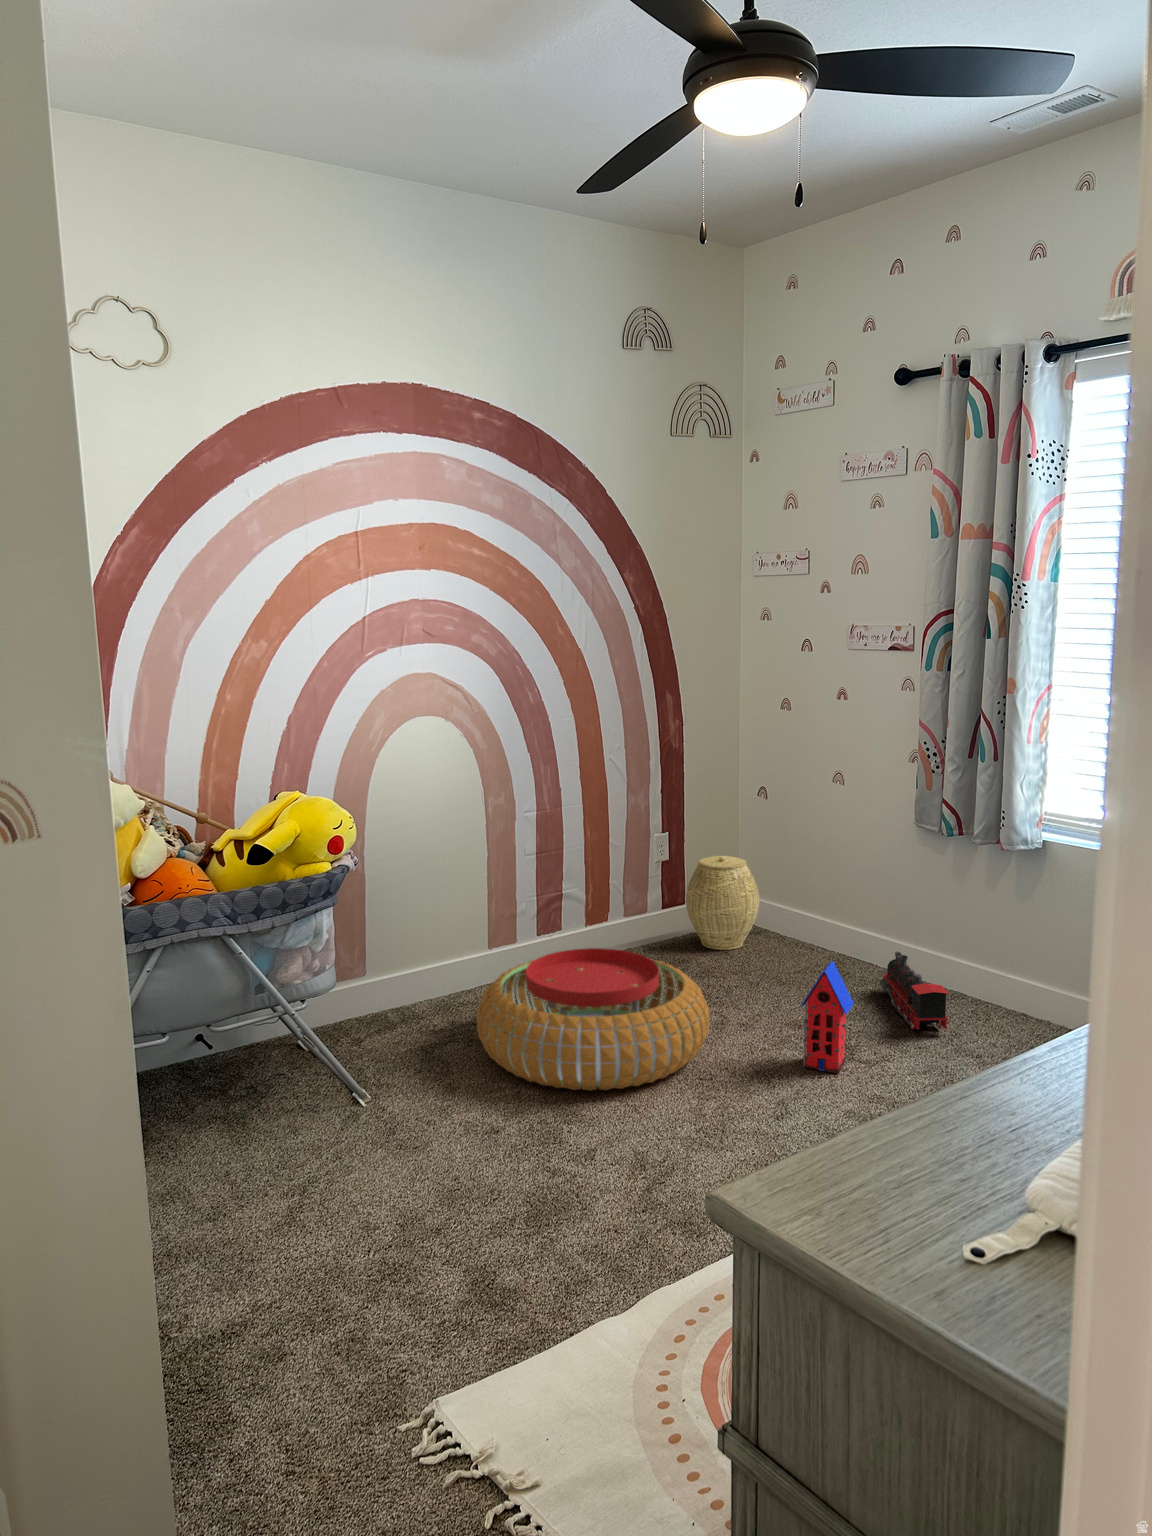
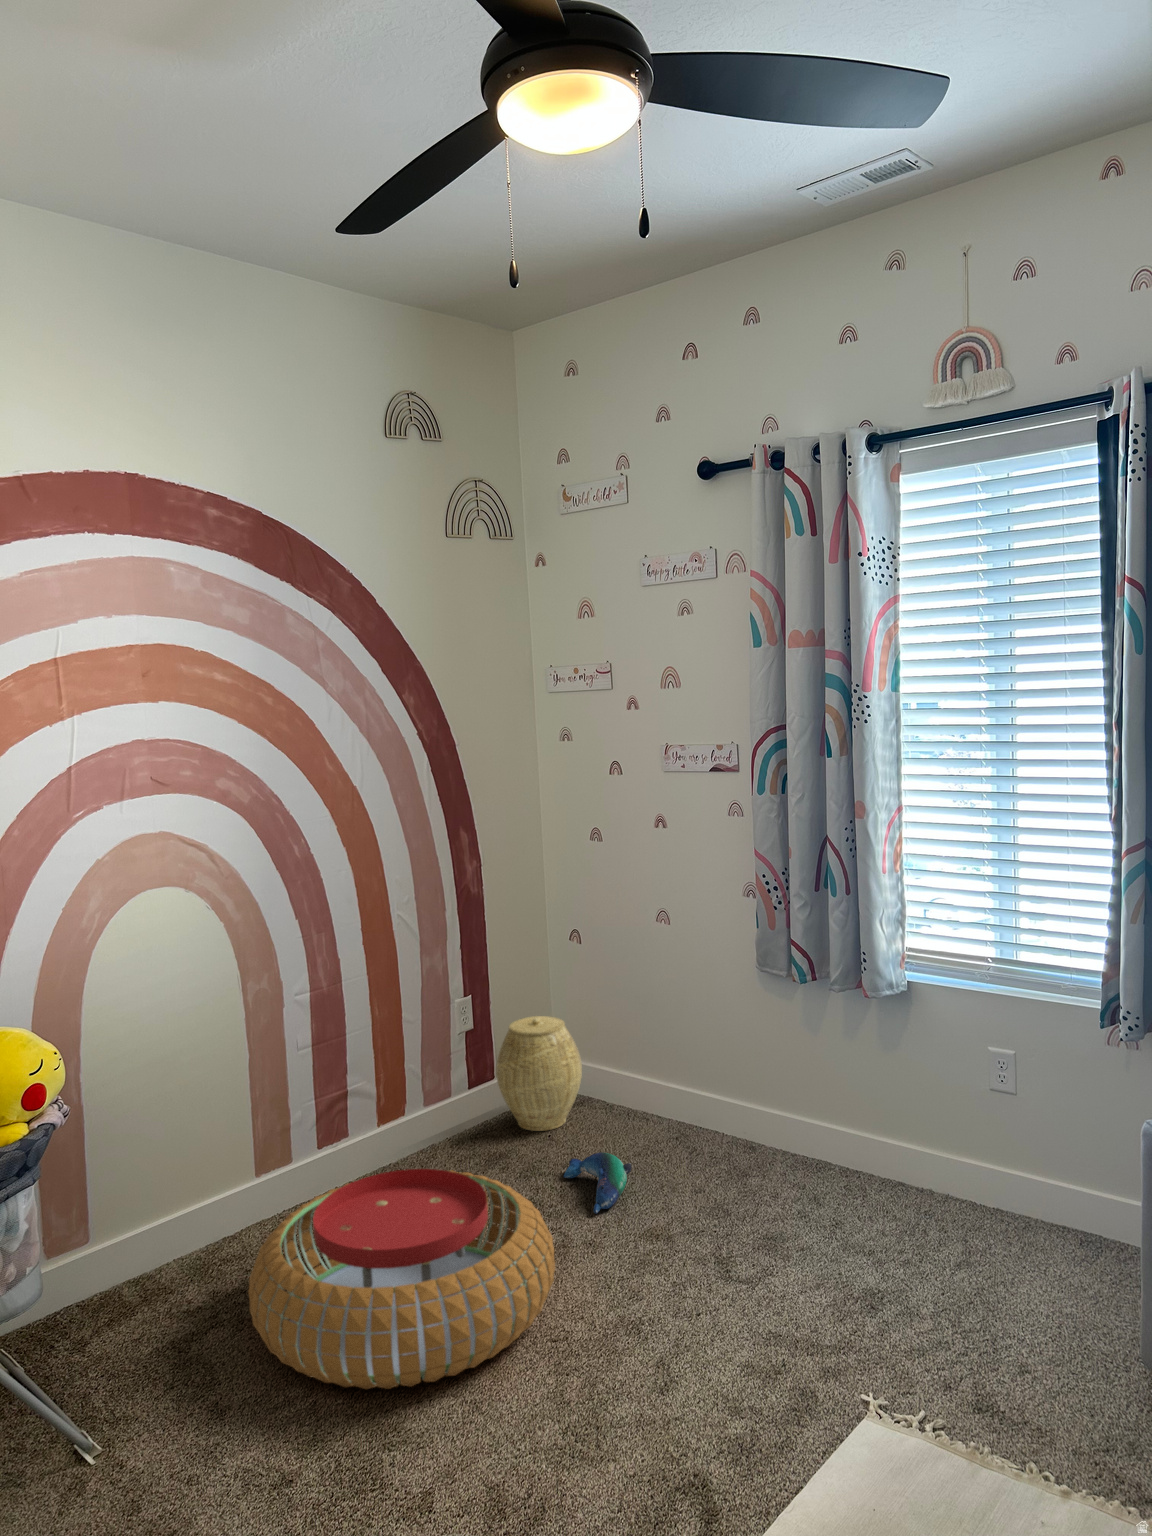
toy train: present [880,951,949,1029] -> none [735,1120,827,1223]
toy house: present [800,962,854,1073] -> none [667,1160,728,1304]
plush toy: none [731,964,788,1007] -> present [563,1152,632,1214]

